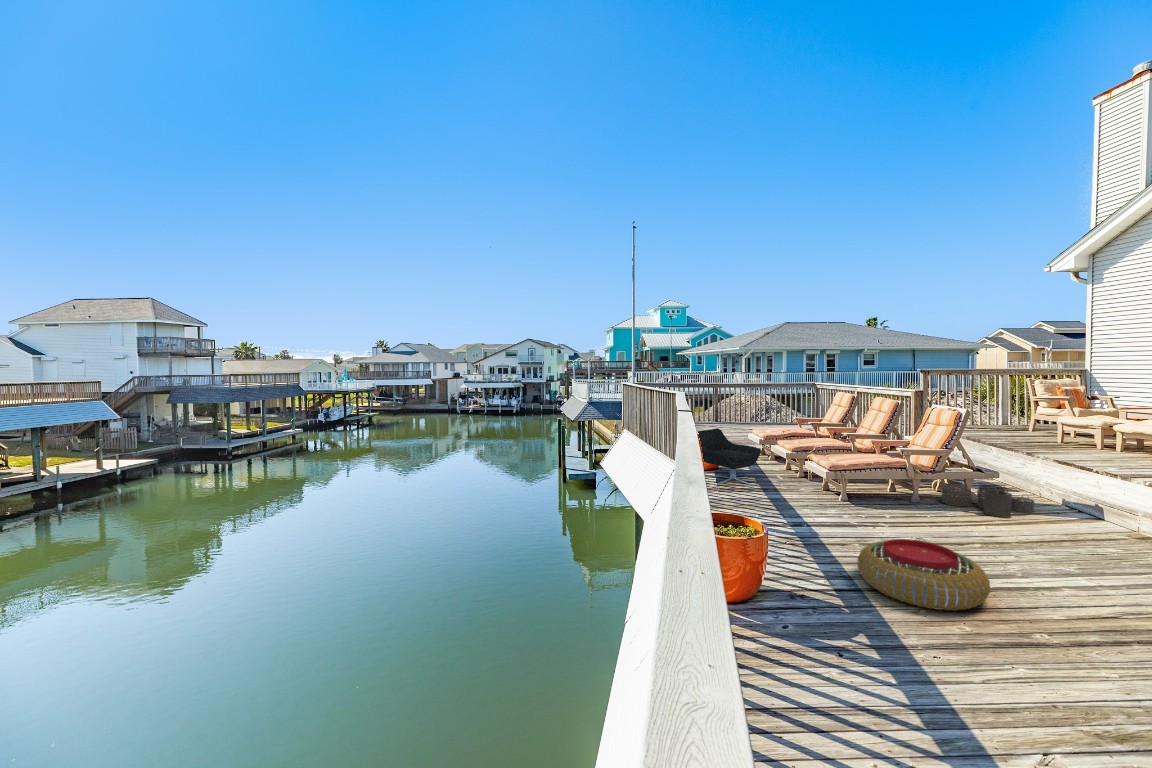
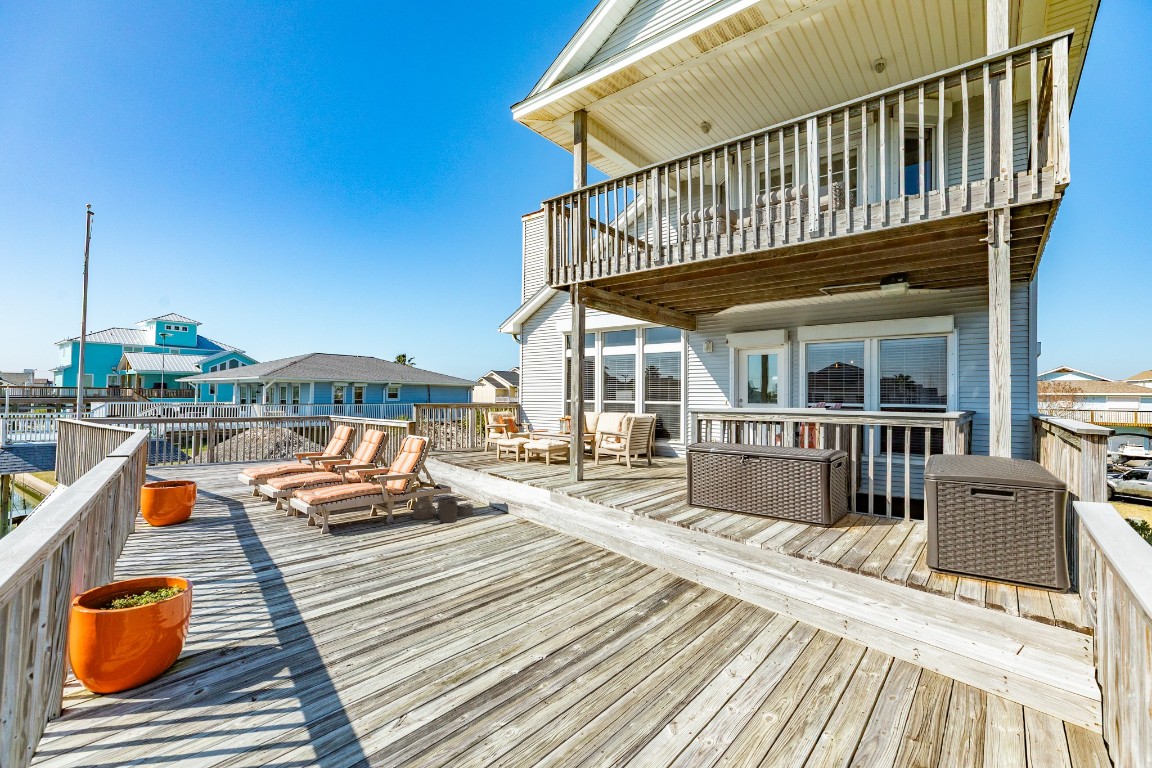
lounge chair: present [698,428,761,486] -> none [139,470,242,541]
pouf: present [858,539,990,611] -> none [305,558,414,623]

